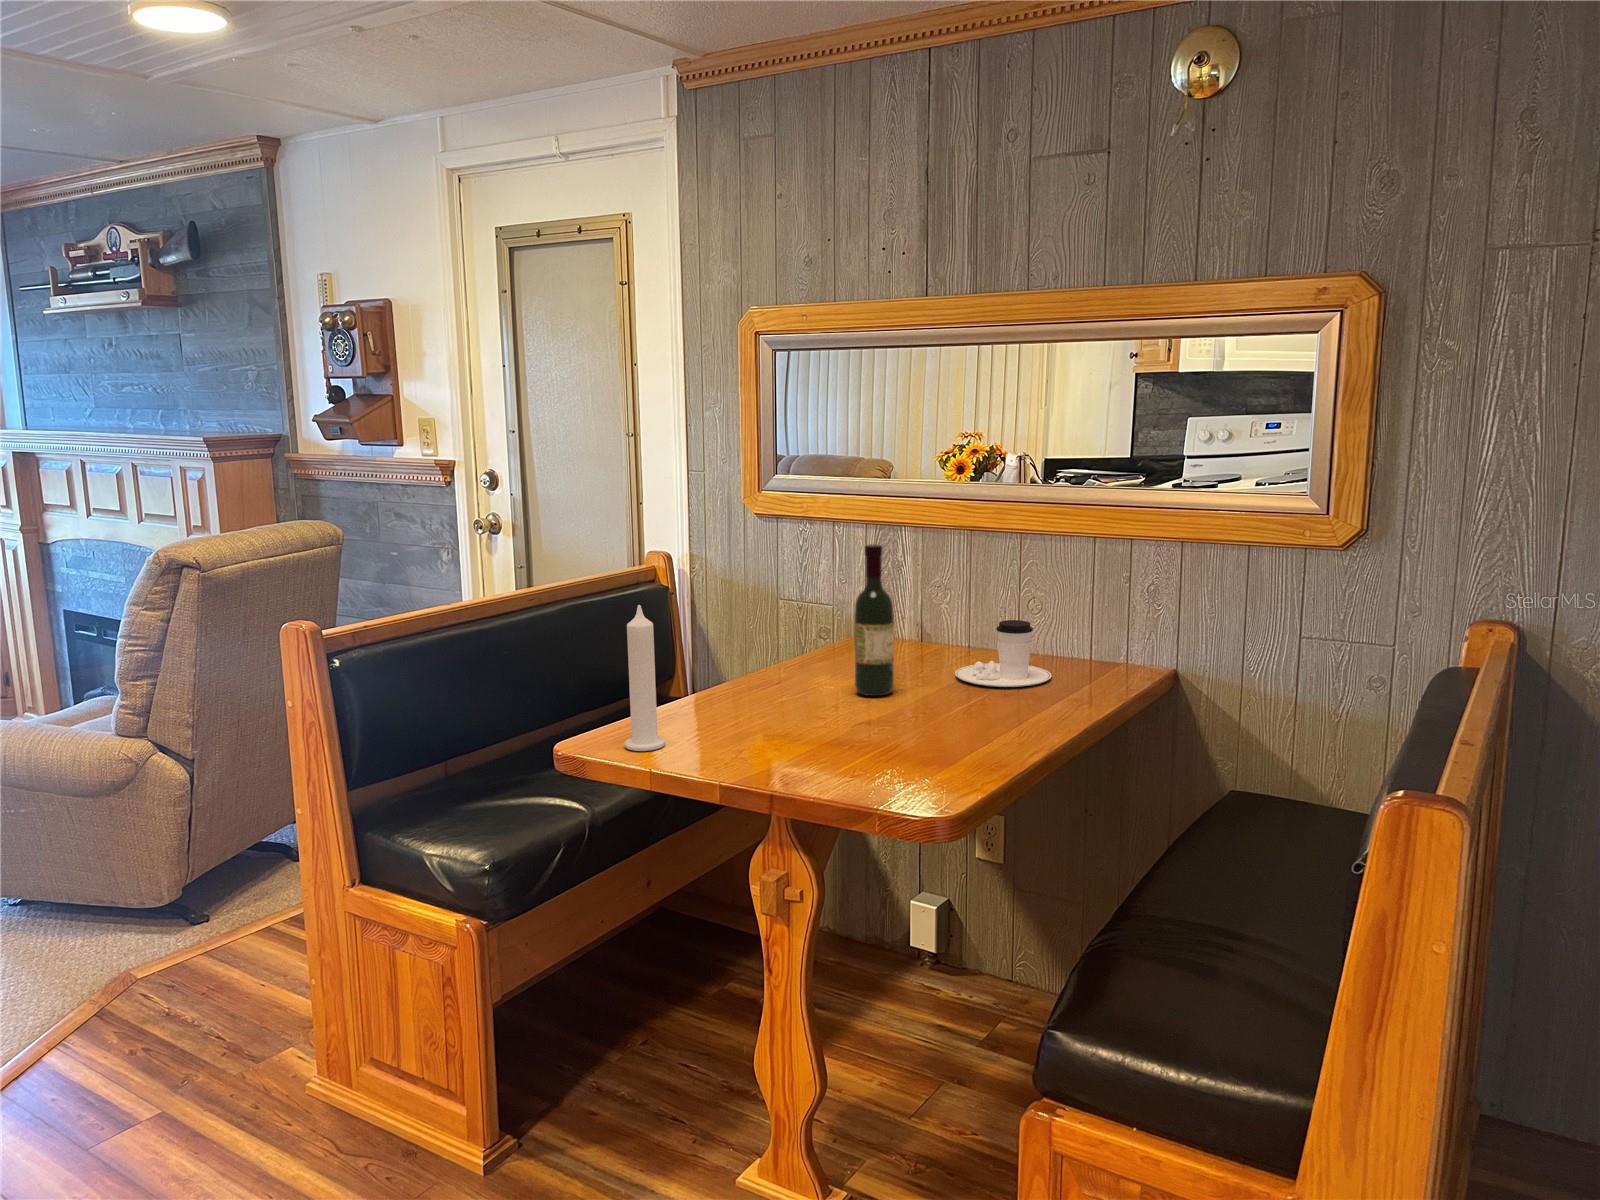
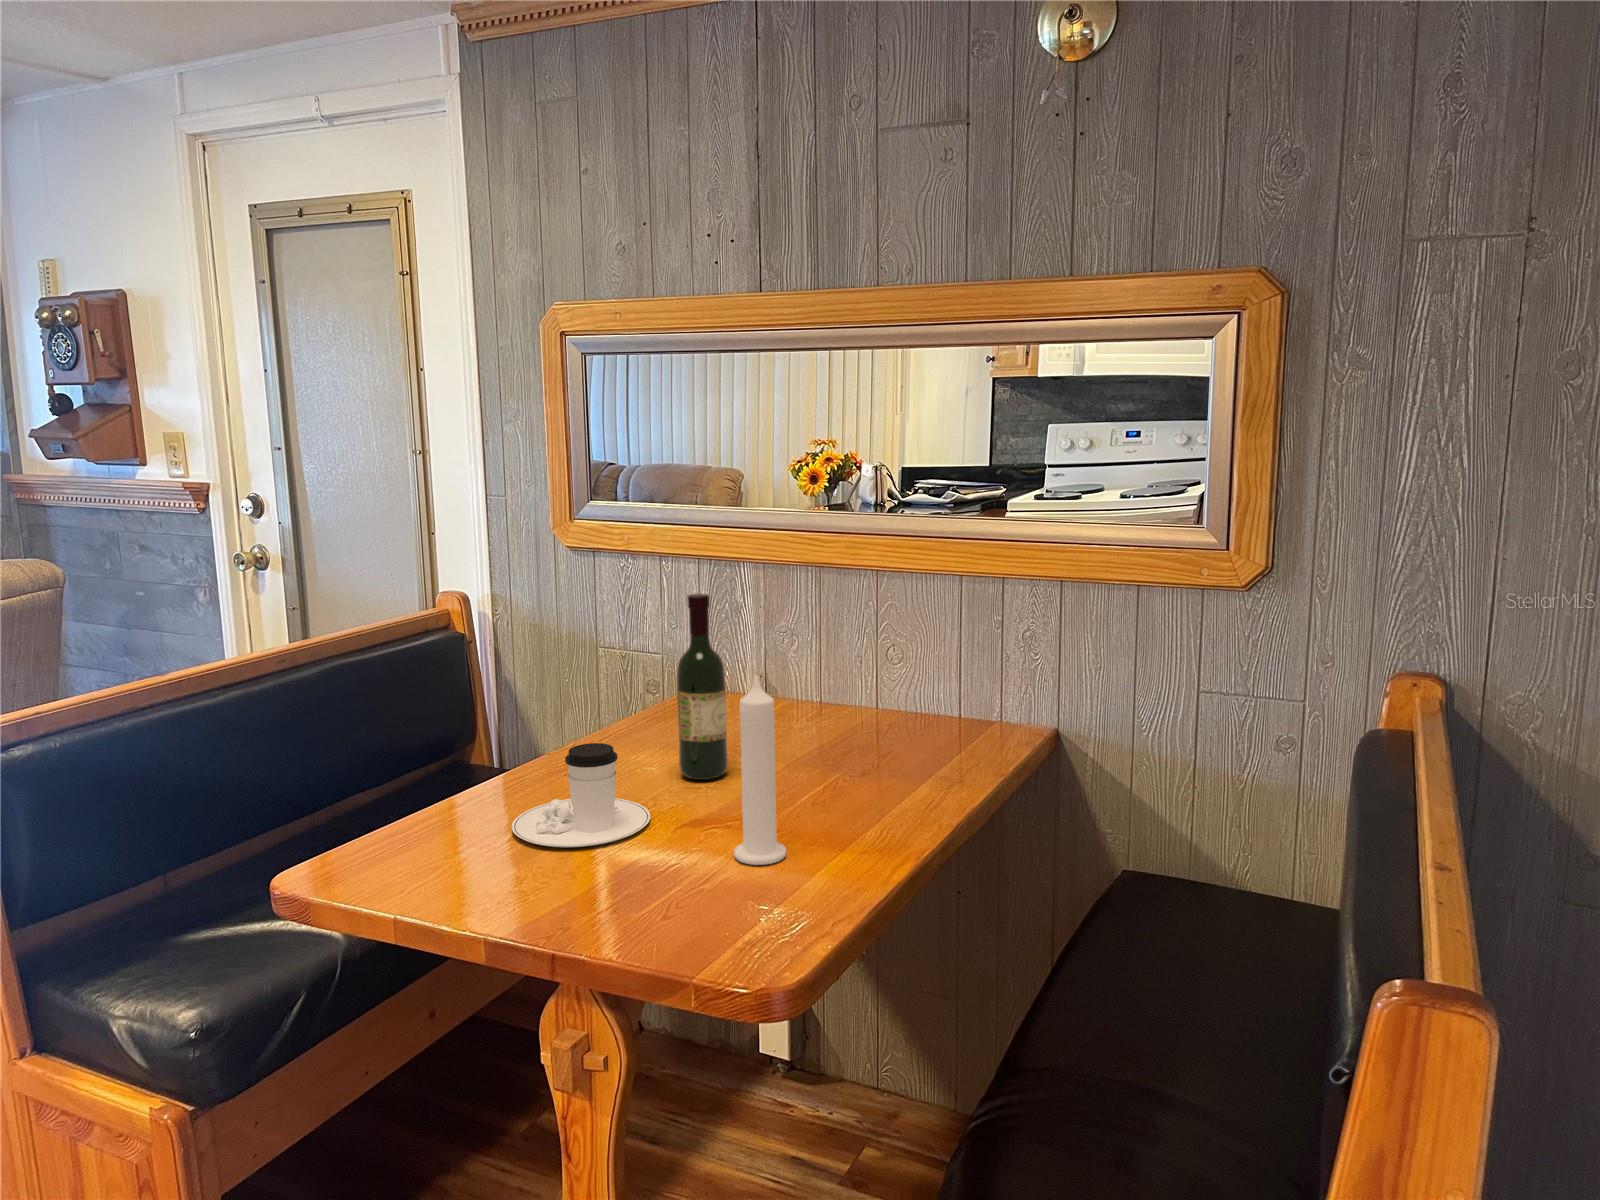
candle: present [624,605,665,751] -> present [734,675,786,865]
coffee cup: present [955,620,1051,687] -> present [512,743,650,847]

